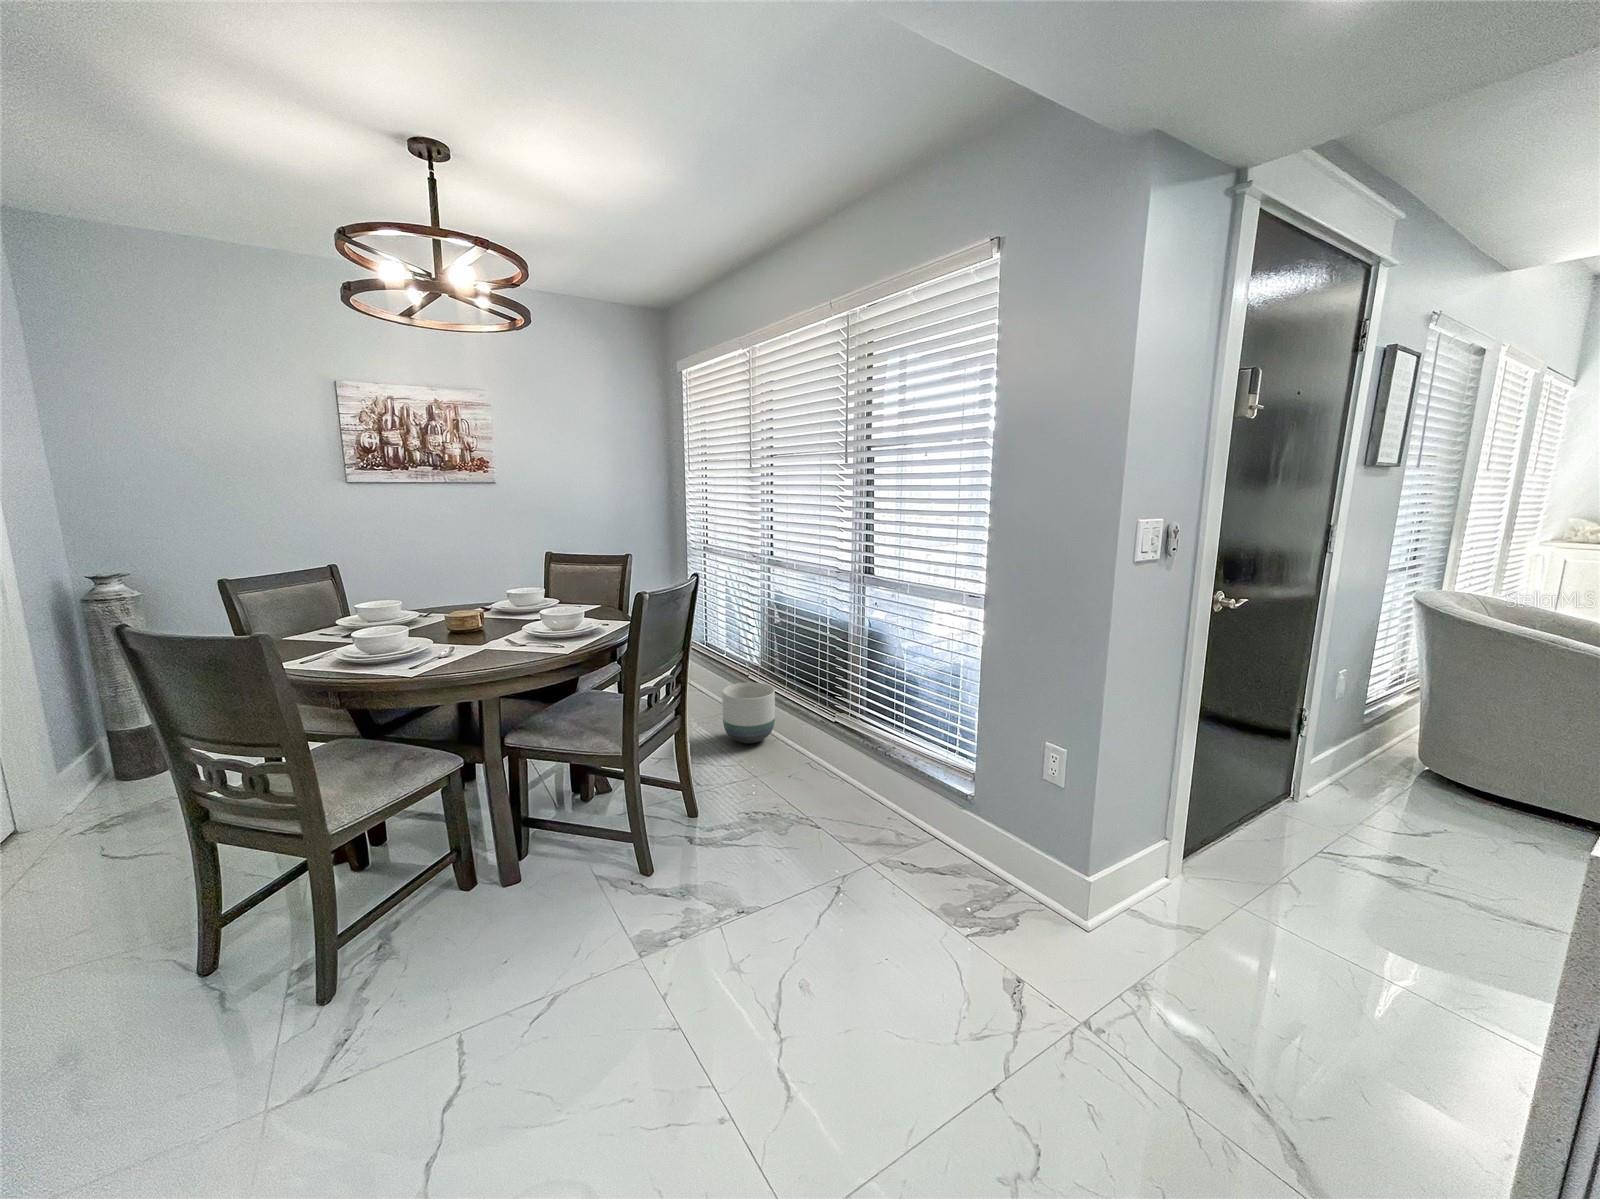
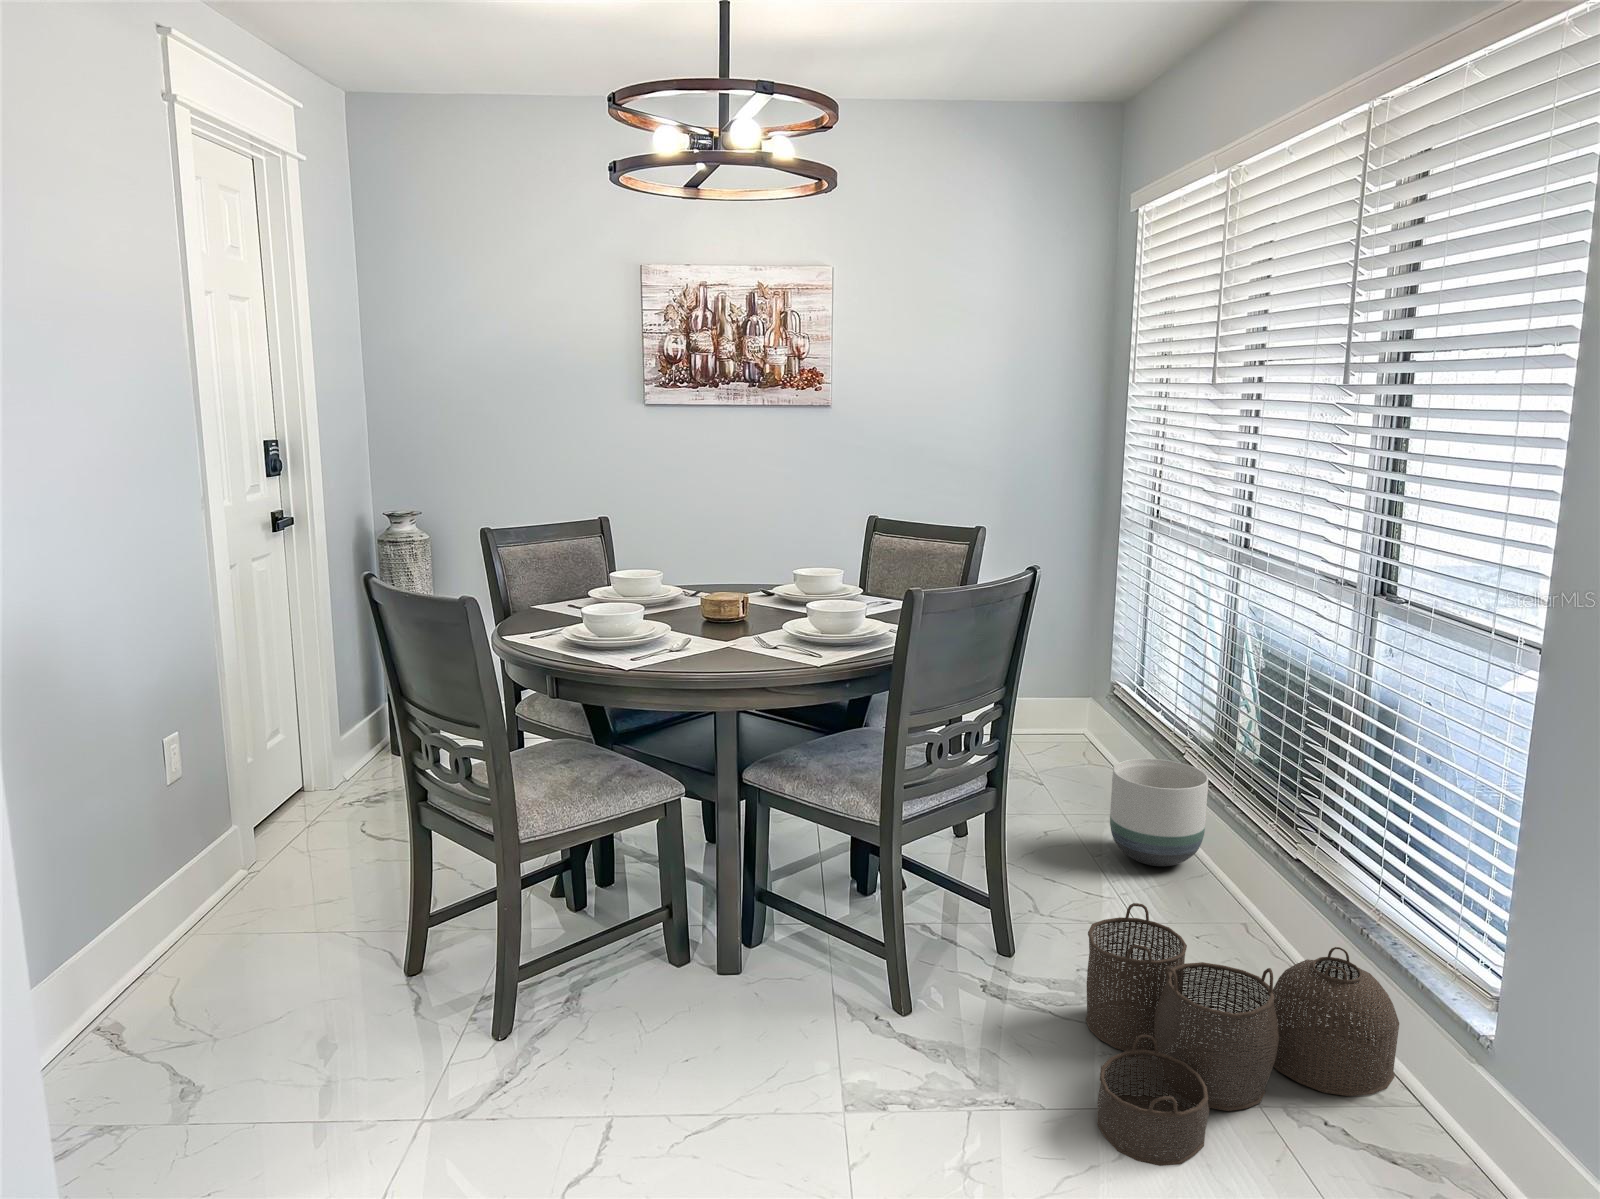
woven basket: none [755,763,914,914] -> present [1086,903,1399,1166]

